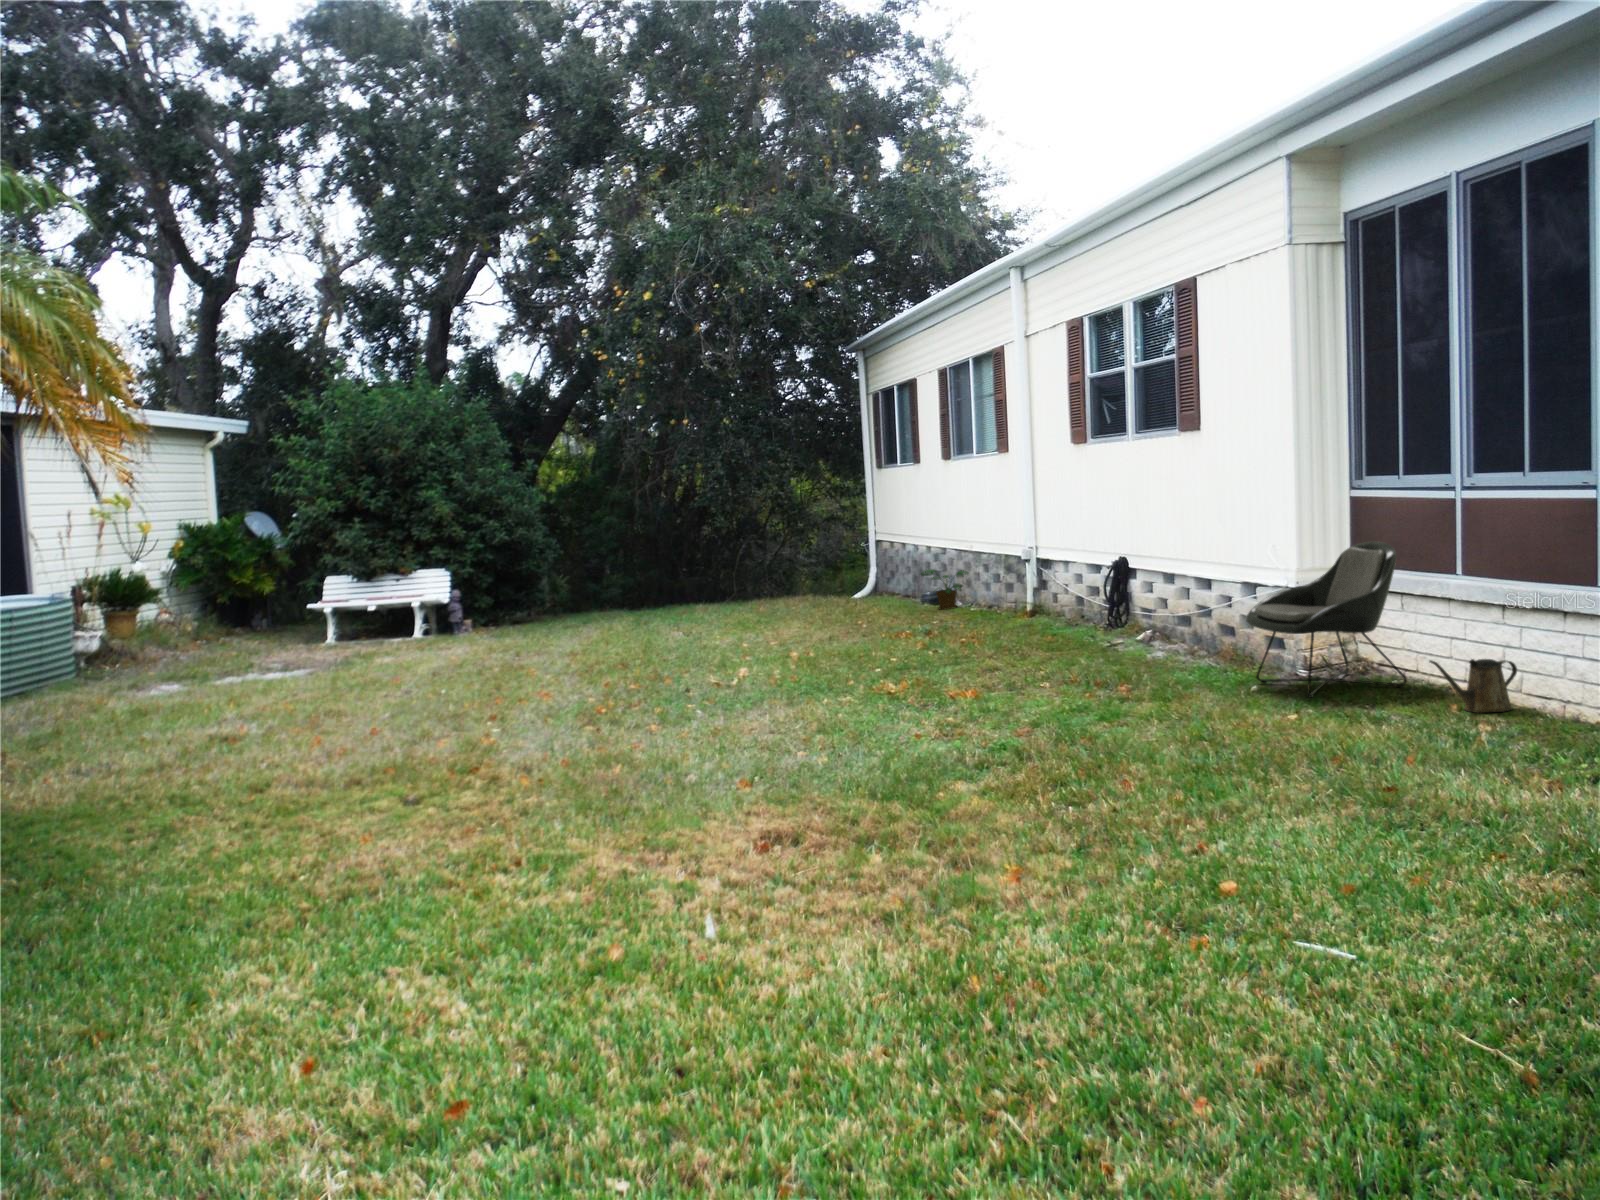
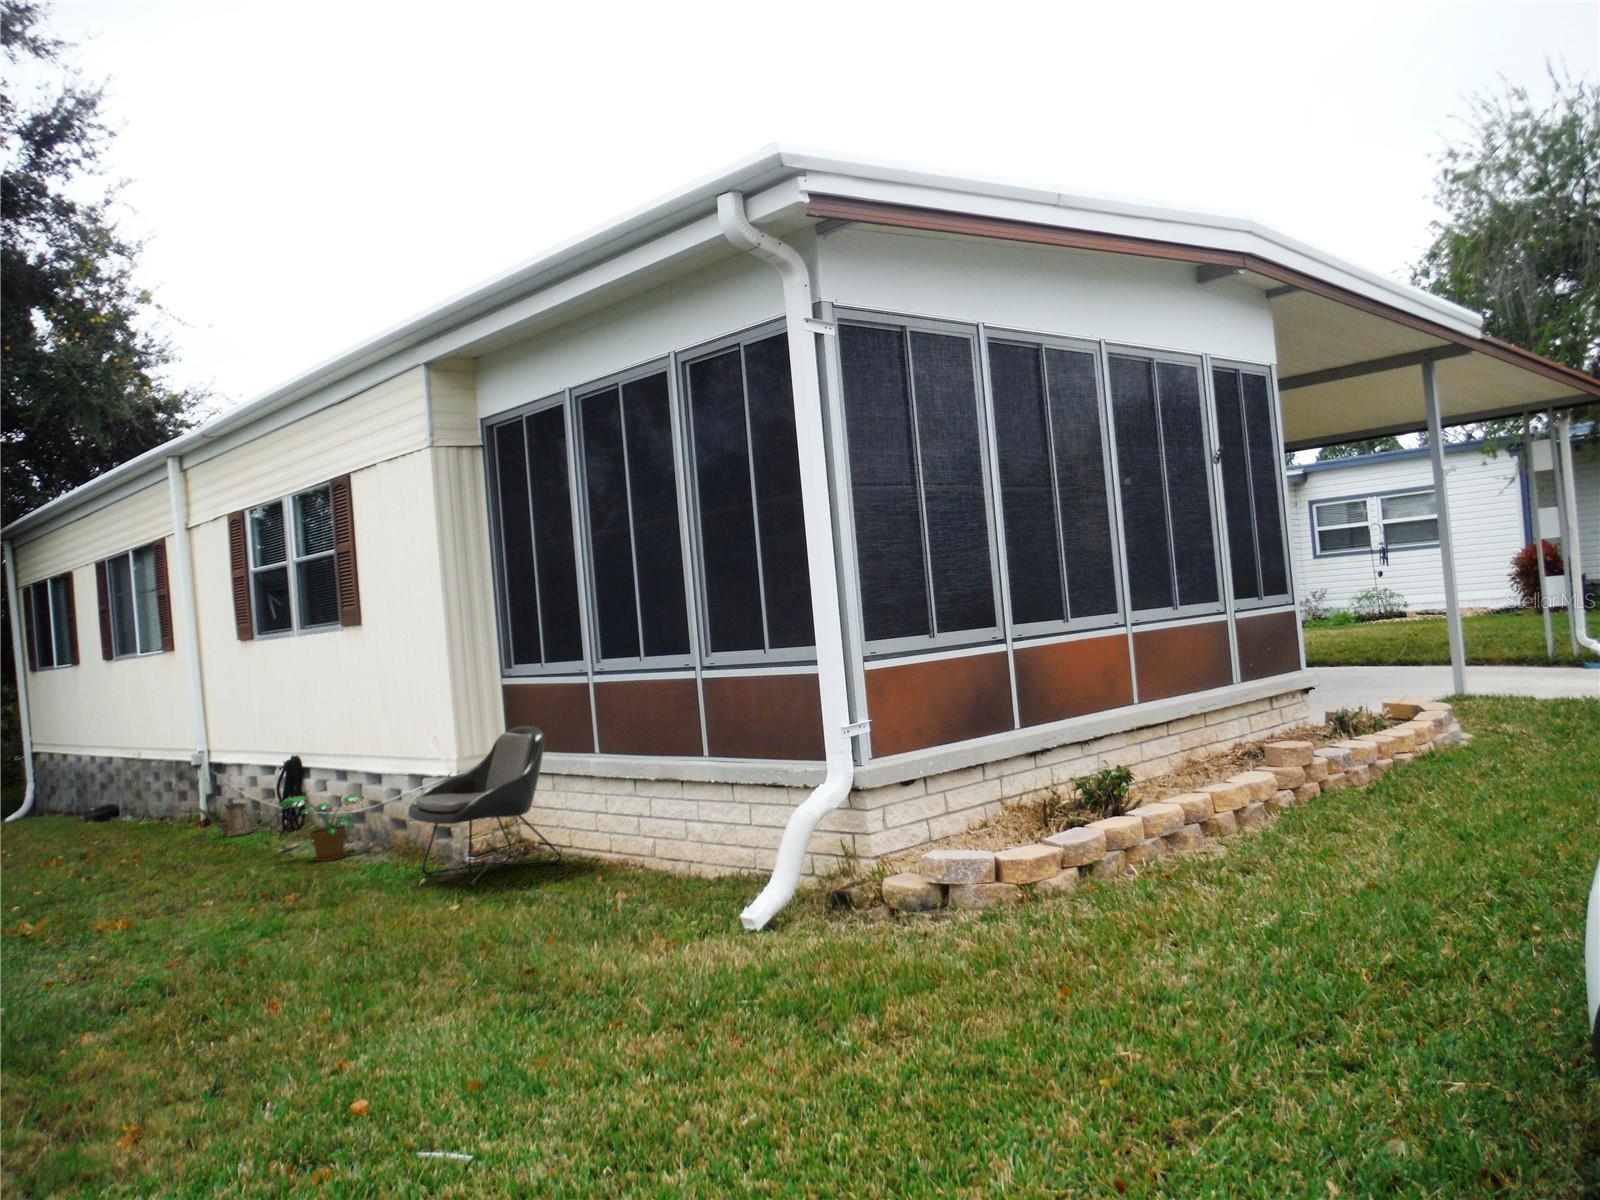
potted plant: present [921,569,968,609] -> present [280,794,364,861]
watering can: present [1429,659,1517,713] -> present [195,803,258,837]

